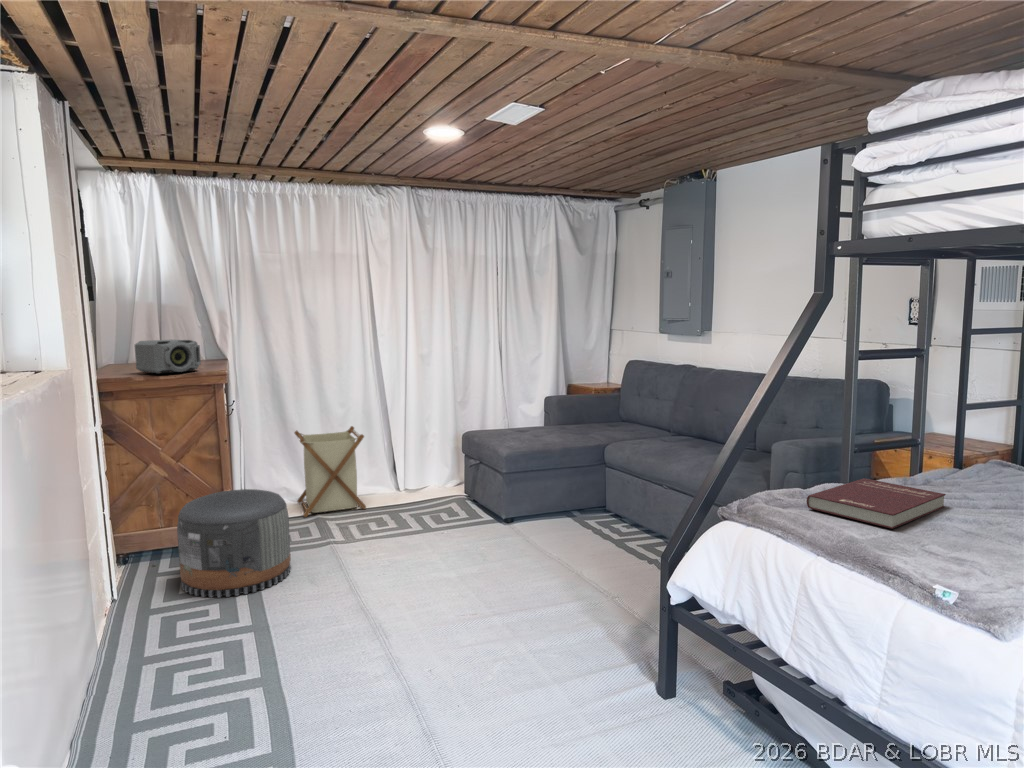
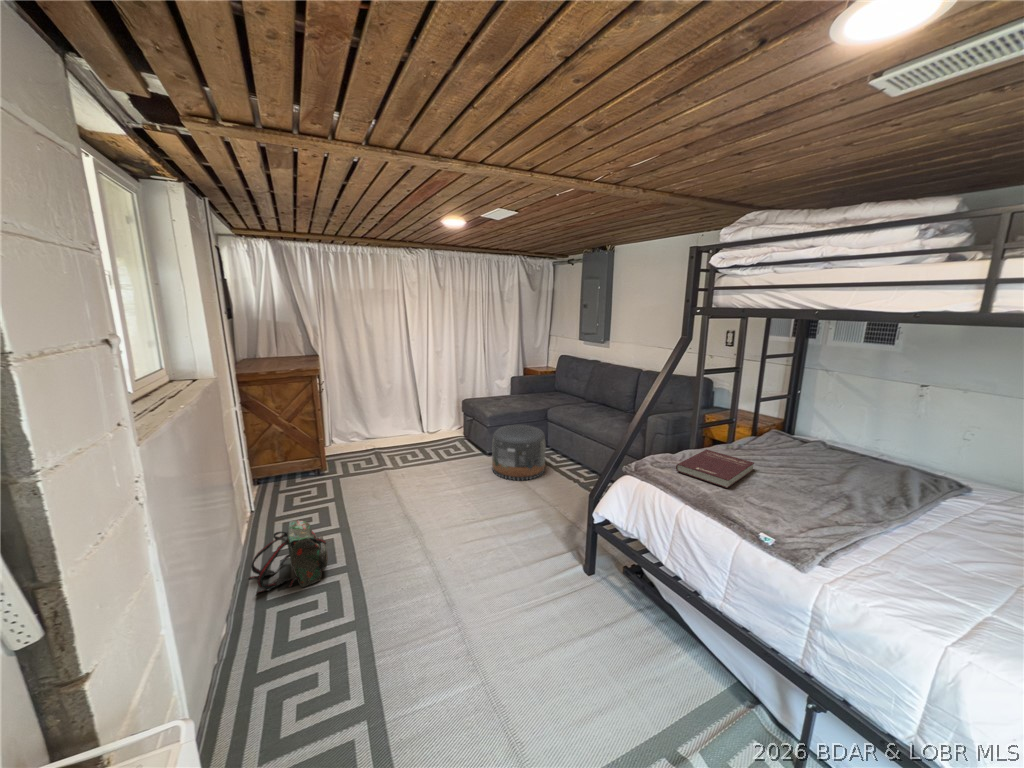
speaker: present [135,340,201,374] -> none [259,348,302,371]
laundry basket: present [295,426,366,517] -> none [362,395,406,451]
pouf: present [177,489,291,598] -> present [492,425,546,481]
backpack: none [104,598,230,713] -> present [249,520,328,593]

